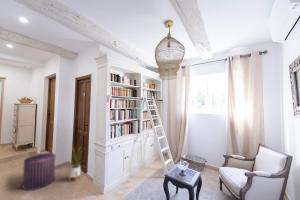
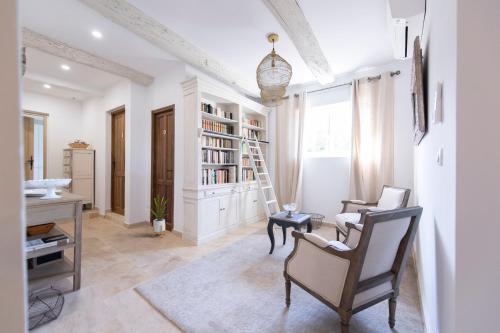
pouf: present [23,153,55,190] -> none [98,205,134,243]

